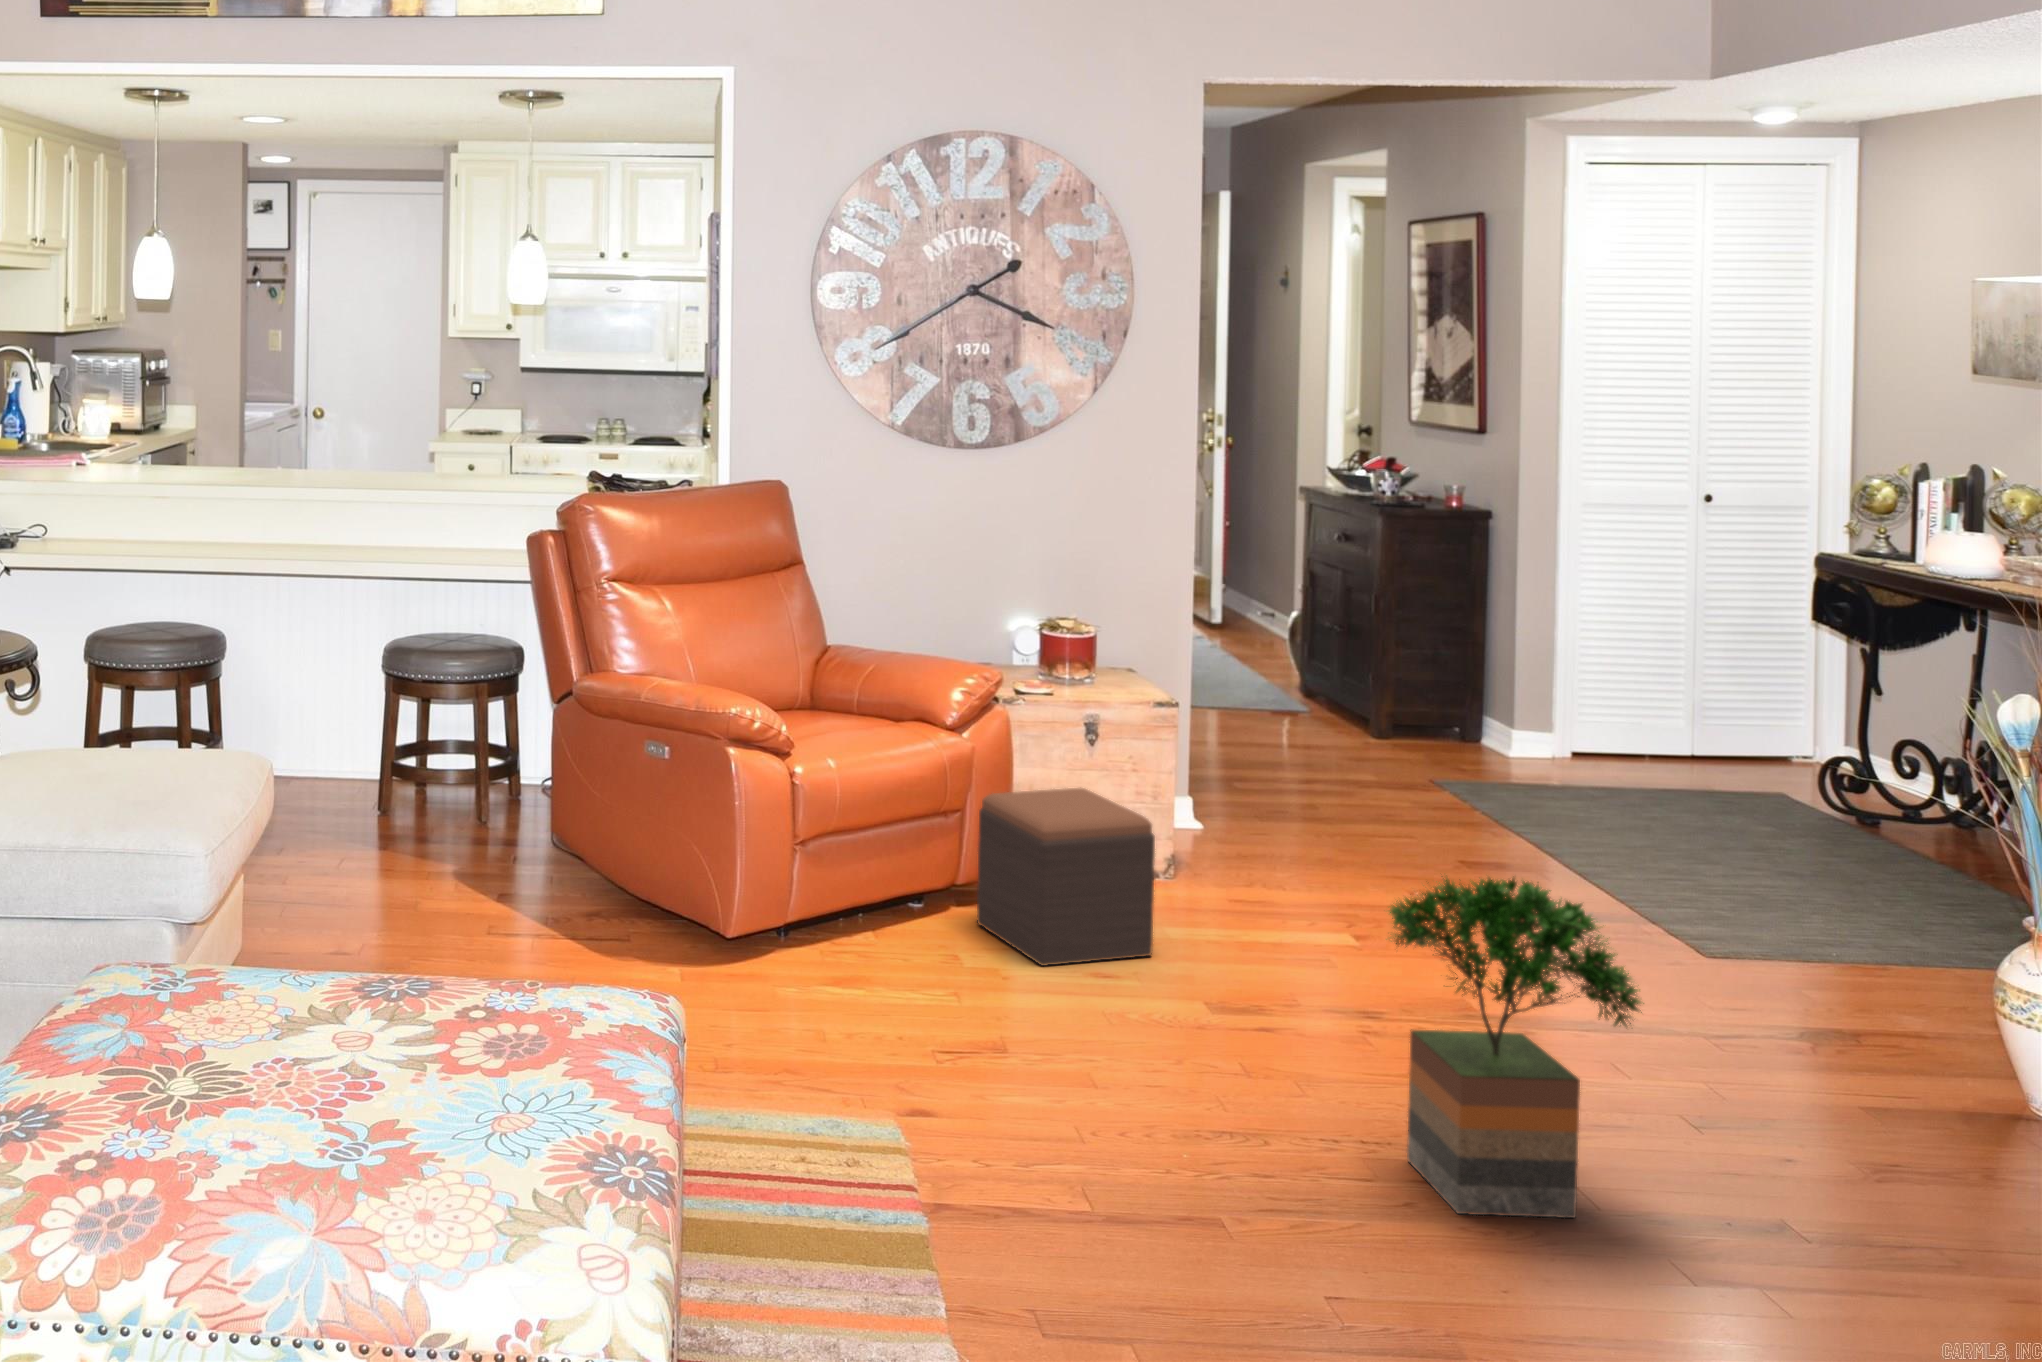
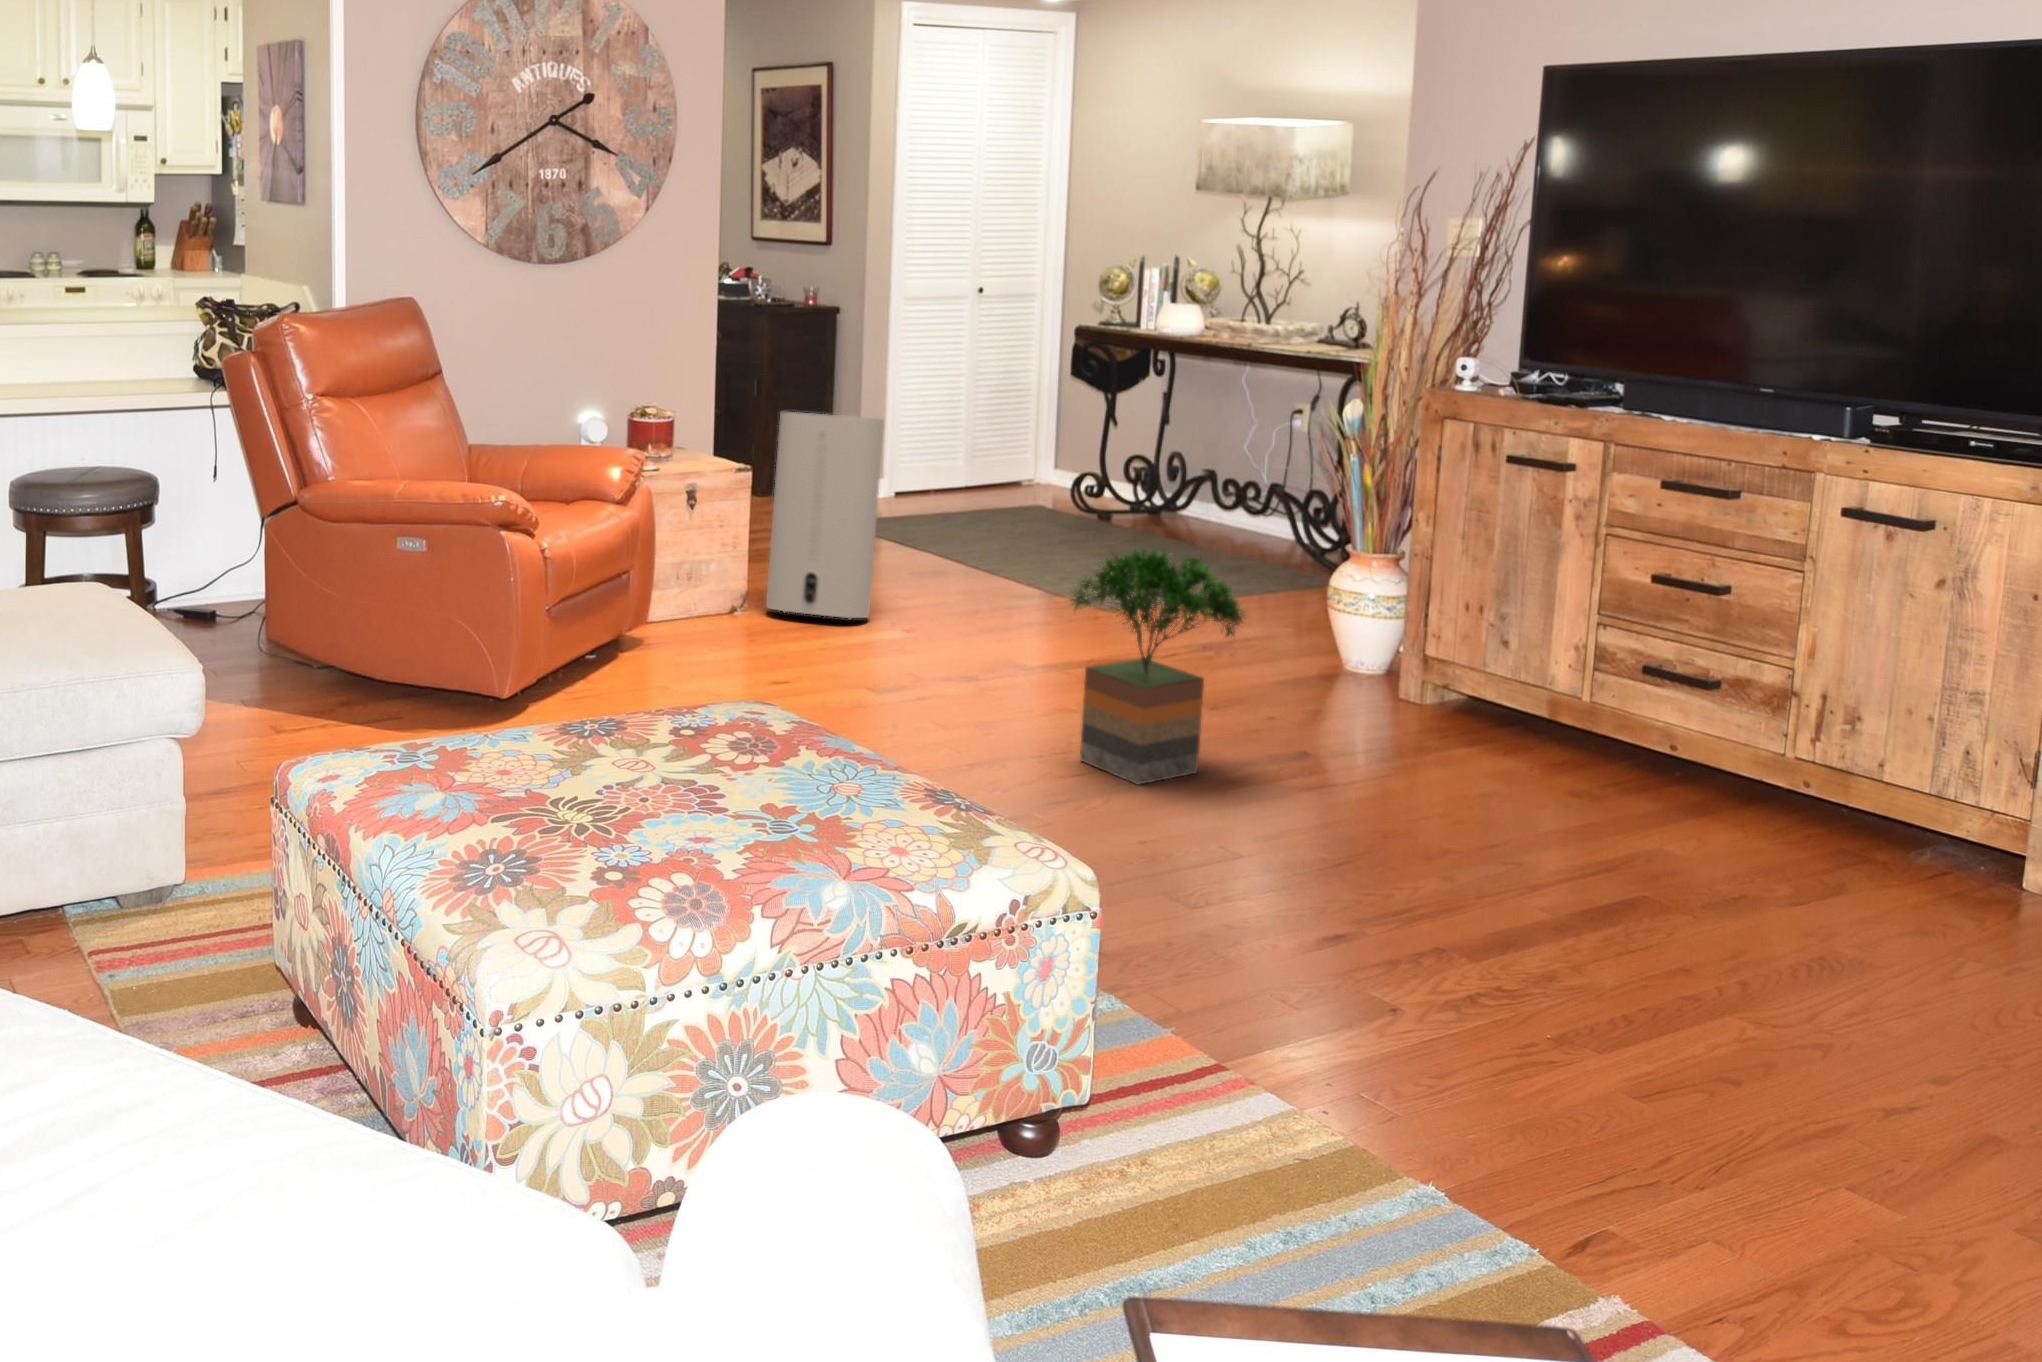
air purifier: none [1198,637,1357,911] -> present [766,412,884,620]
footstool: present [977,788,1155,966] -> none [648,541,795,685]

